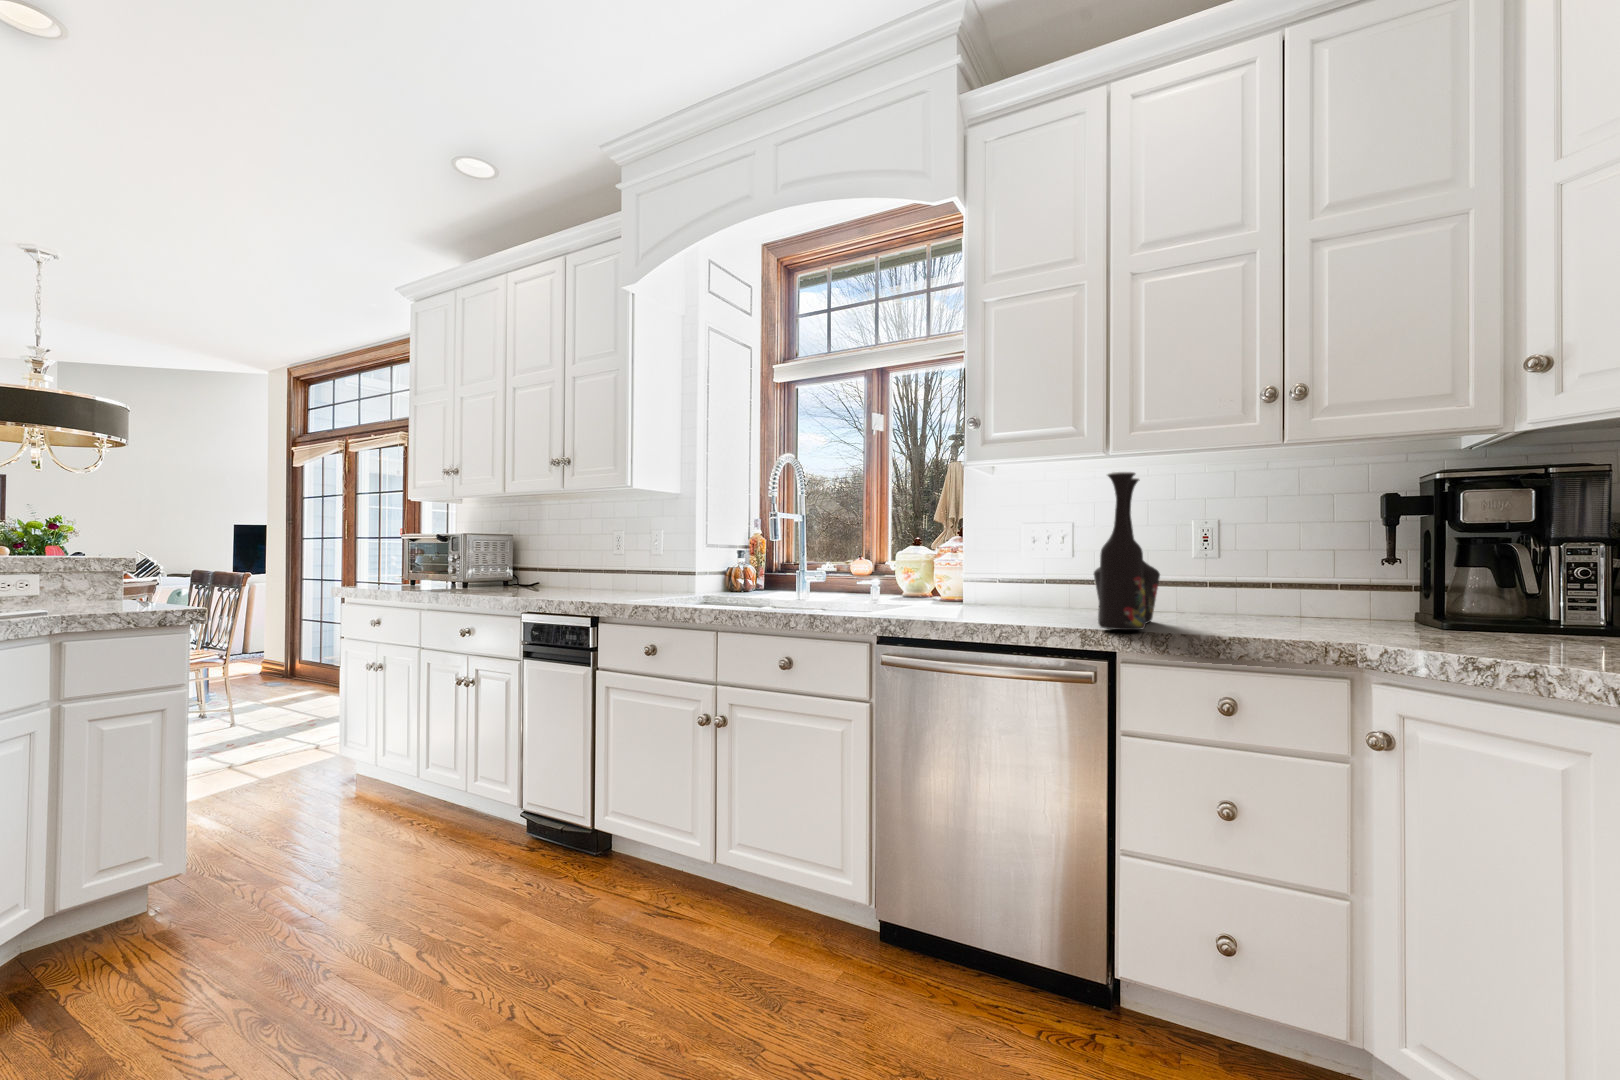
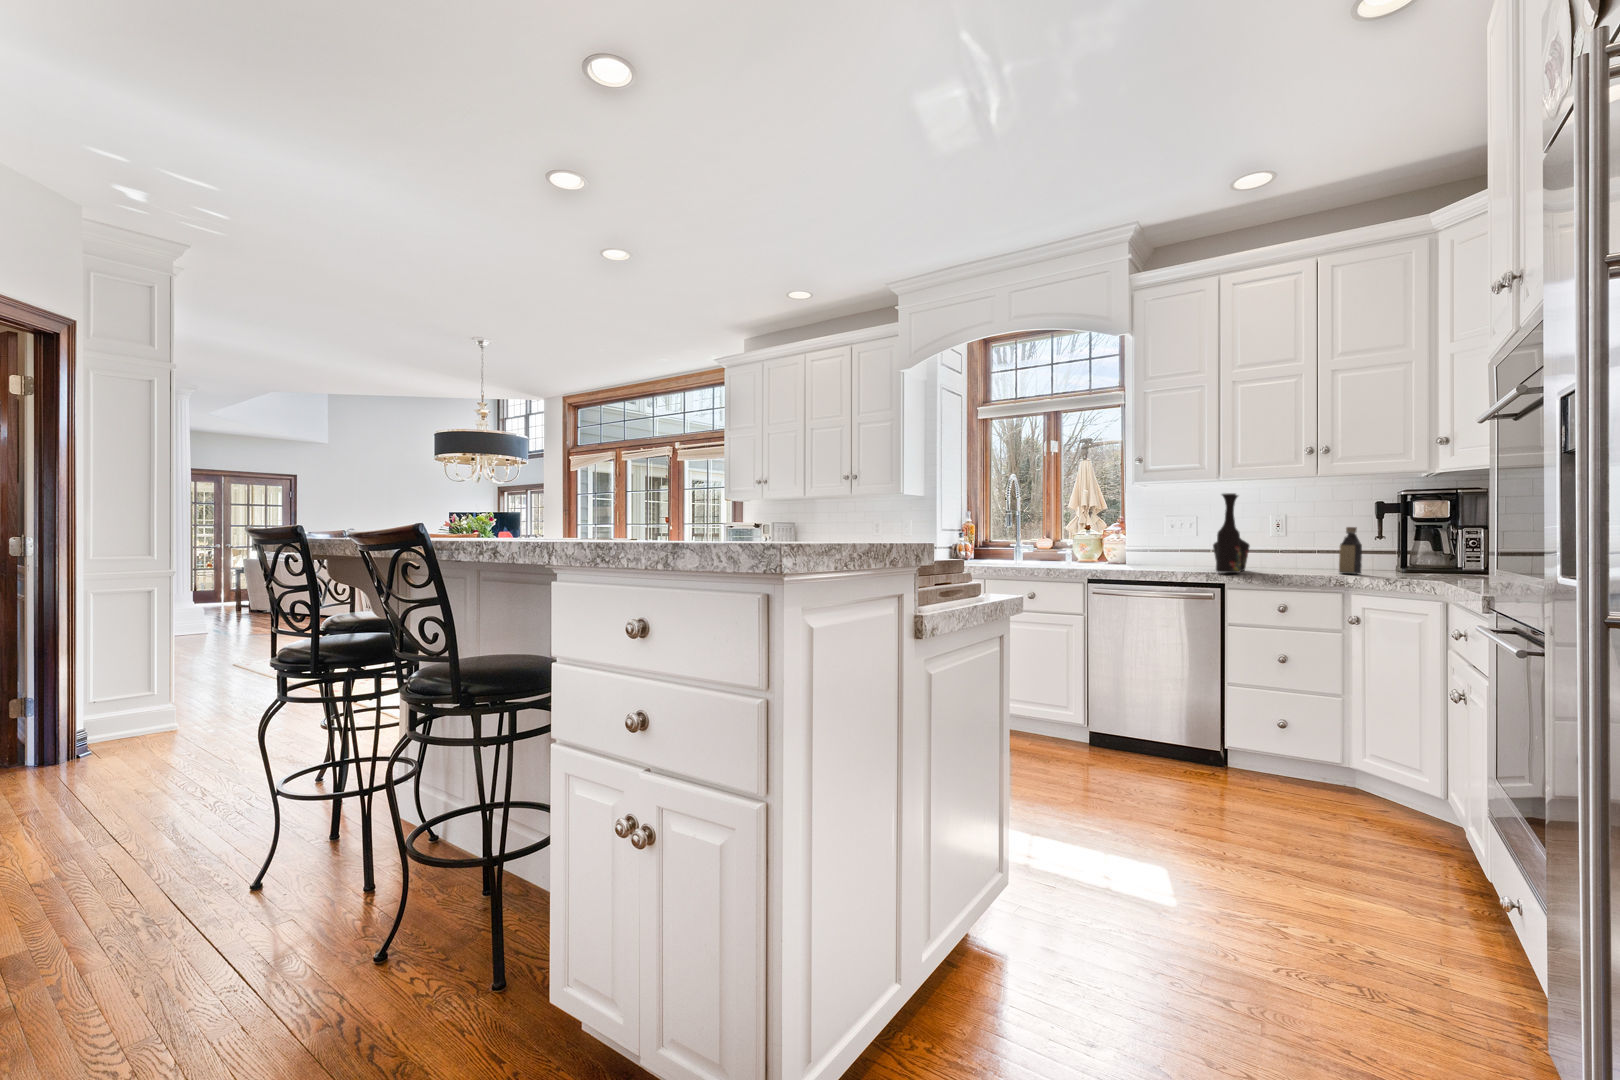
bottle: none [1331,539,1380,636] -> present [1339,527,1362,574]

